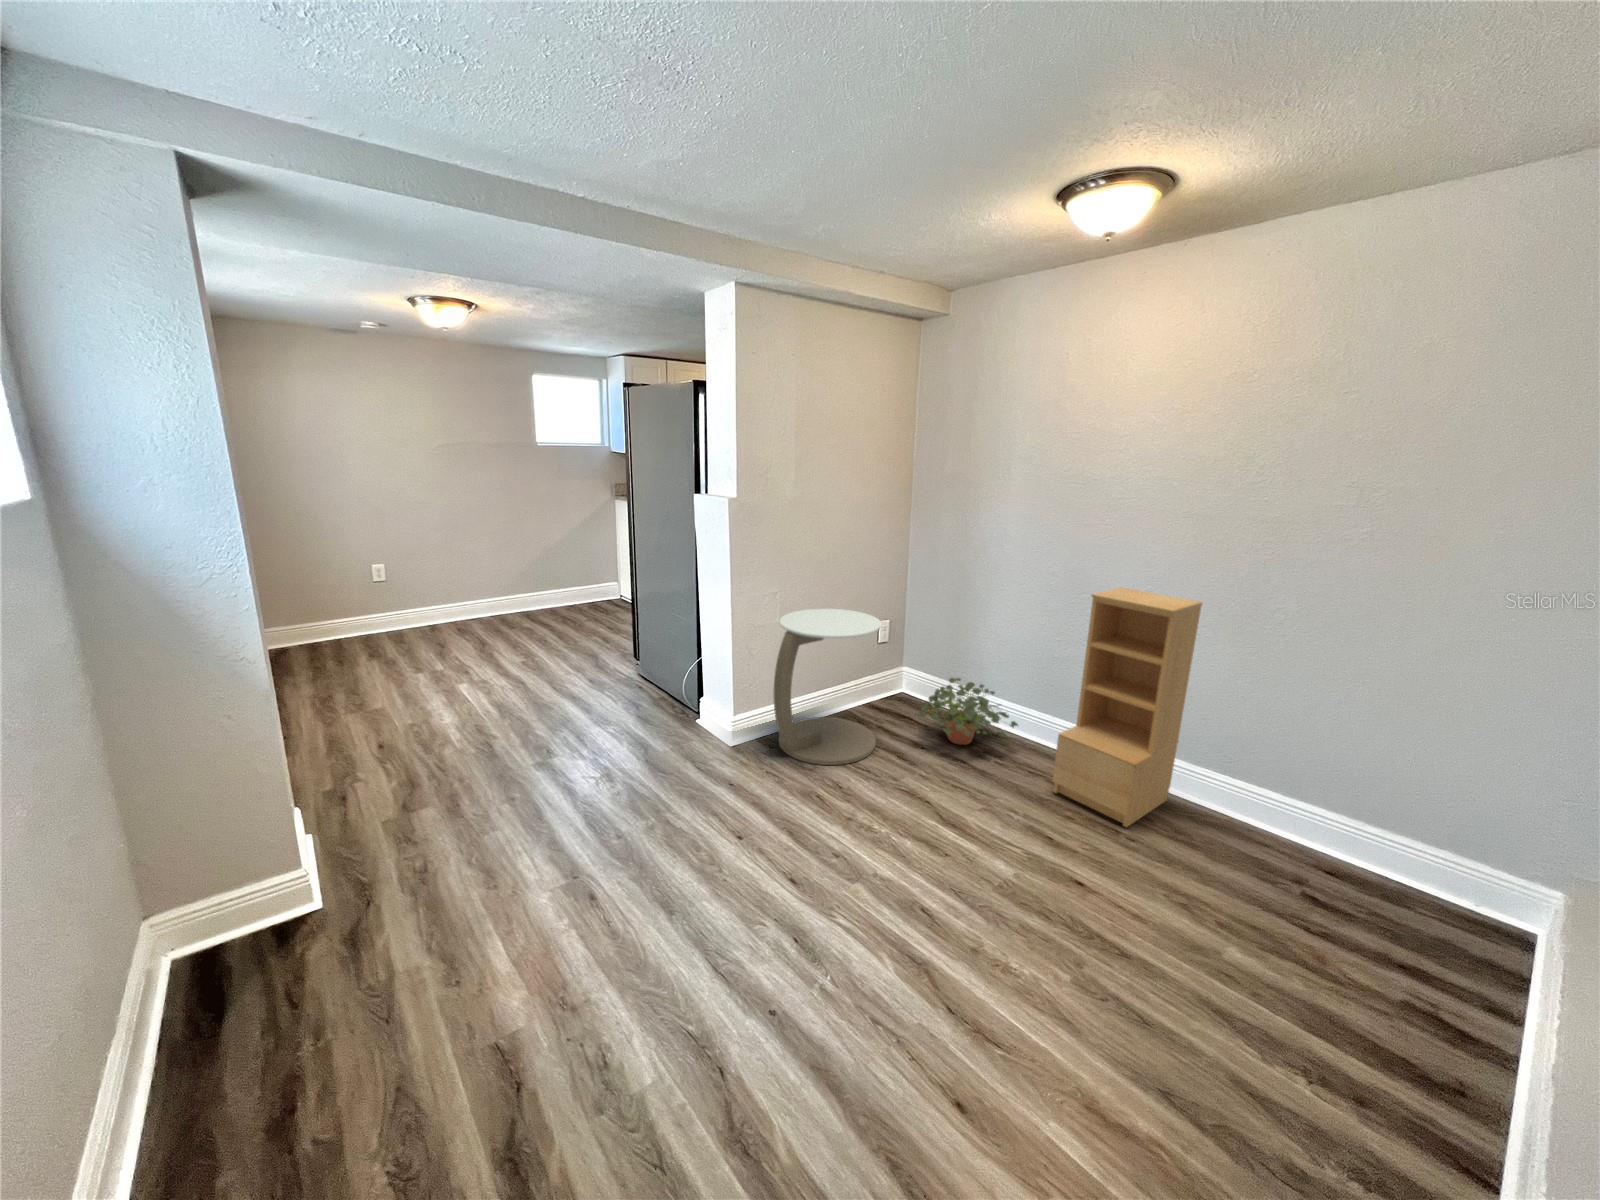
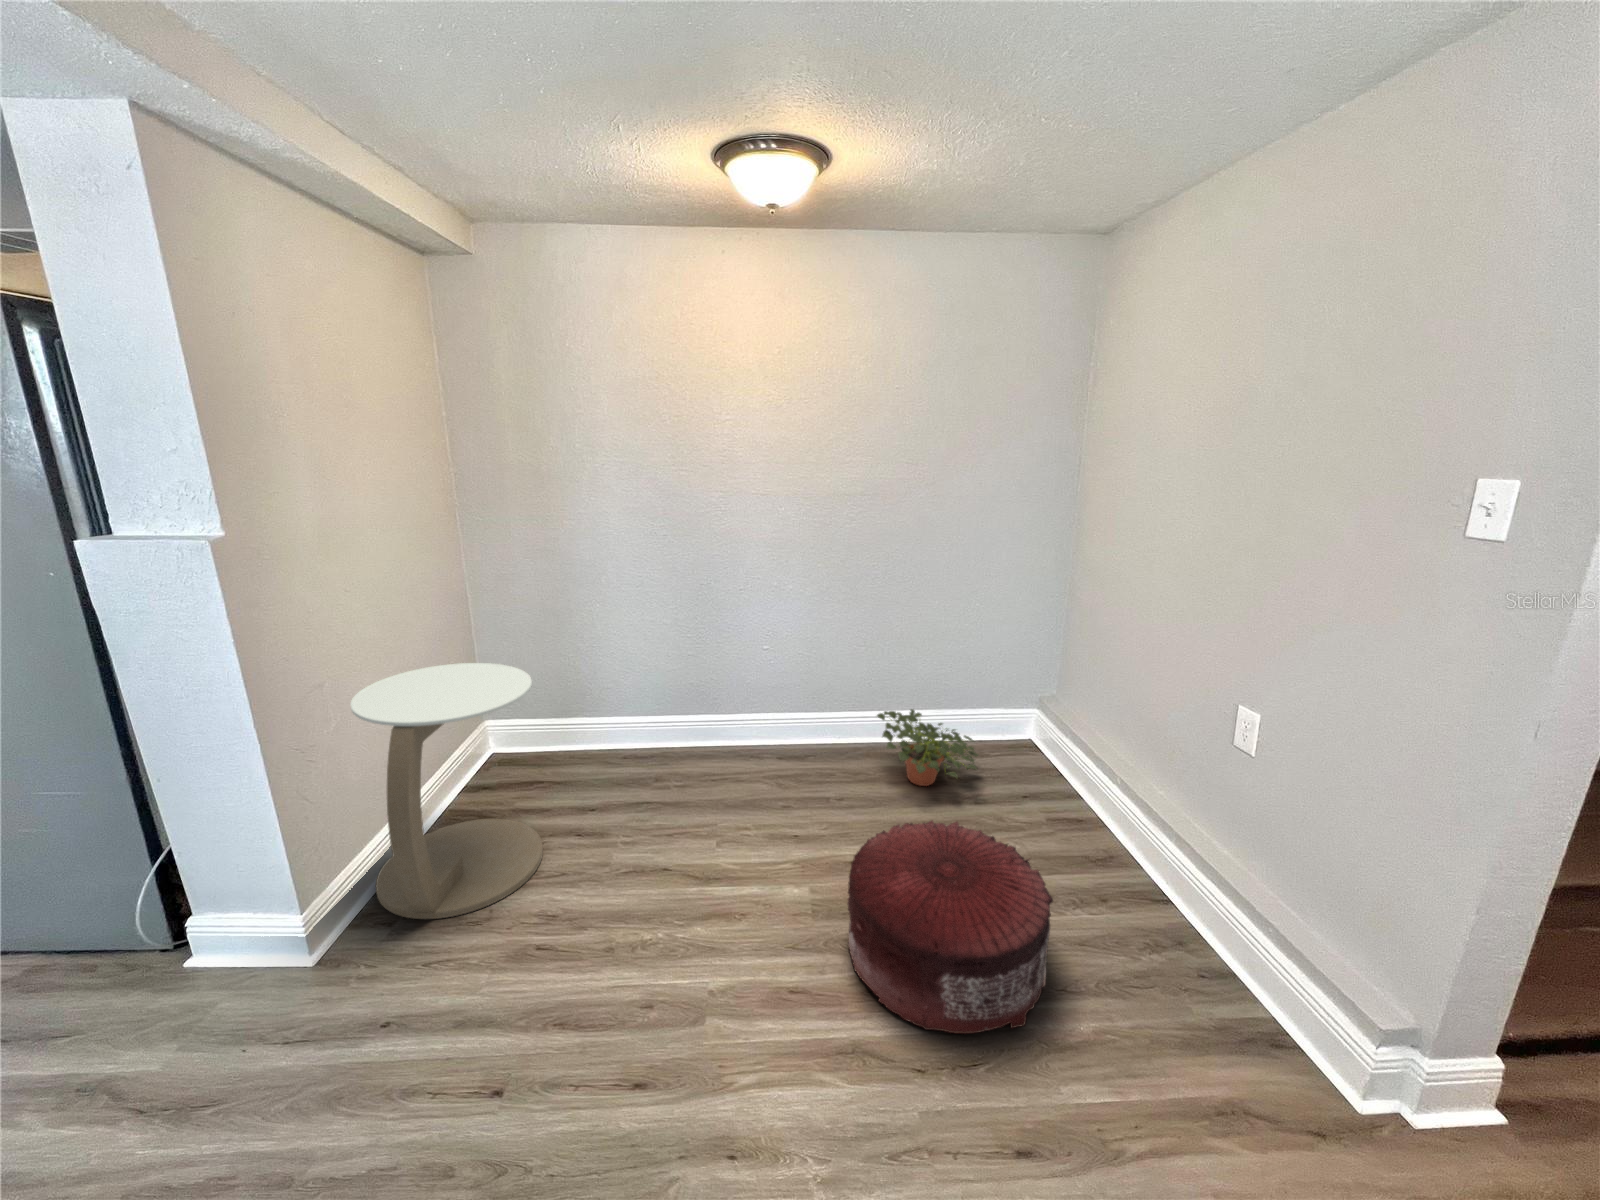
bookshelf: present [1053,587,1202,827] -> none [752,570,838,793]
potted plant: present [919,678,1018,745] -> present [877,709,978,786]
pouf: none [971,841,1197,1069] -> present [847,820,1053,1034]

